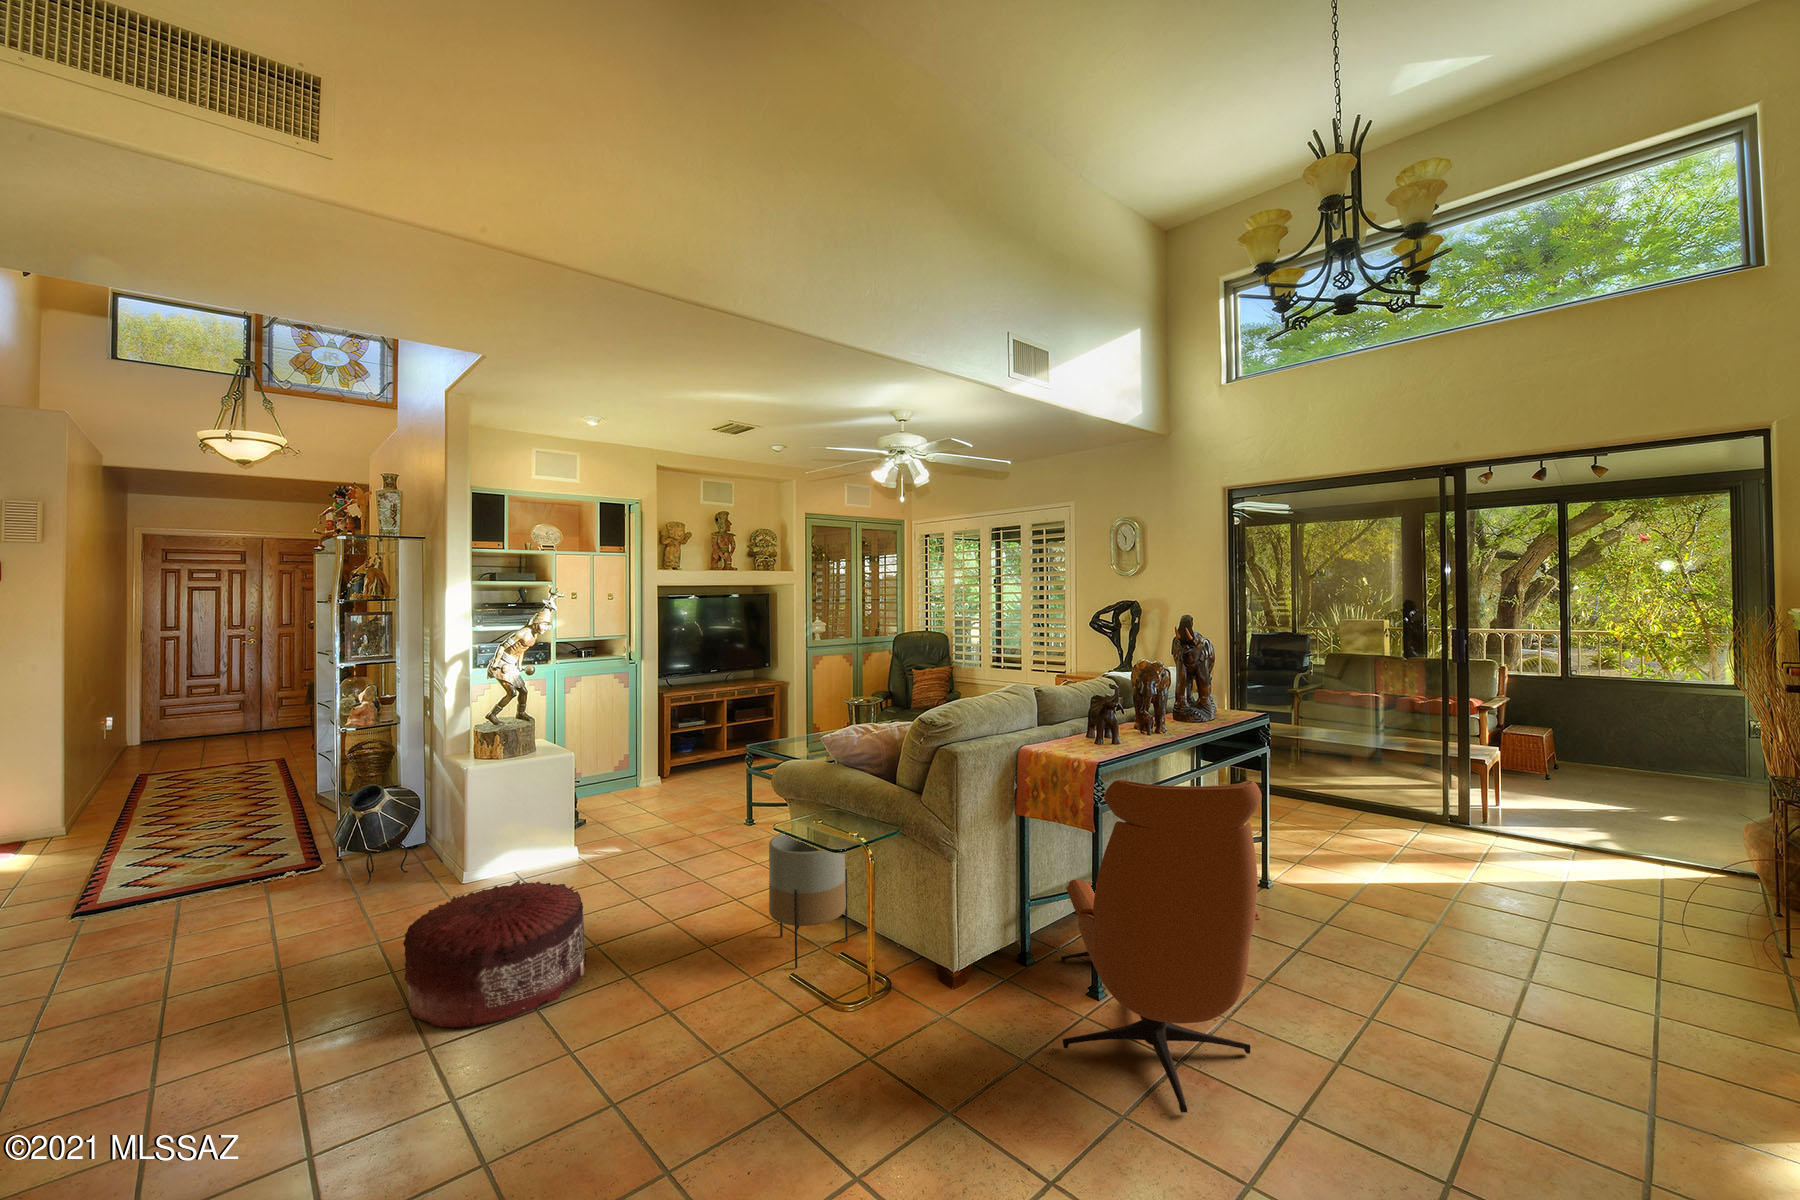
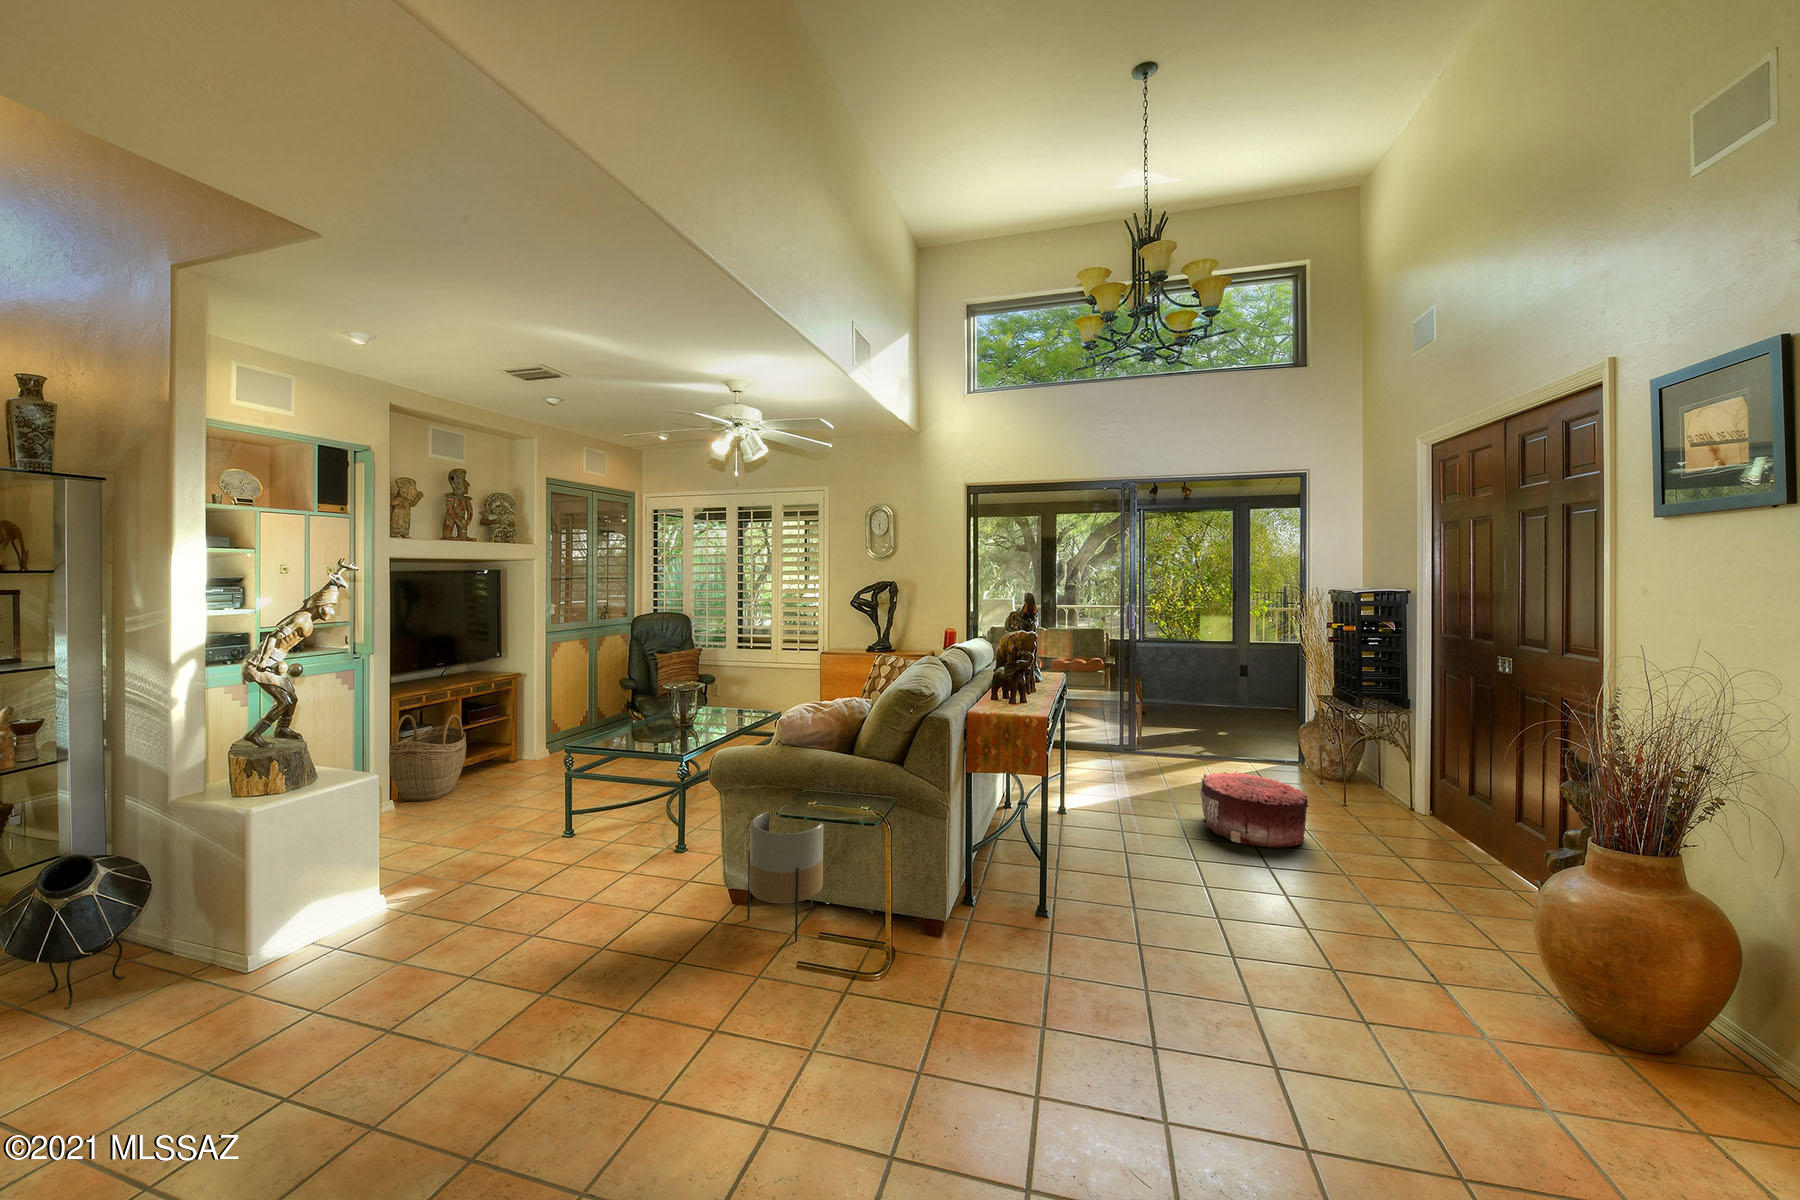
woven basket: none [651,716,711,789] -> present [389,714,466,801]
lounge chair: present [1061,780,1262,1113] -> none [977,724,1202,954]
pouf: present [403,881,586,1028] -> present [1200,771,1308,848]

